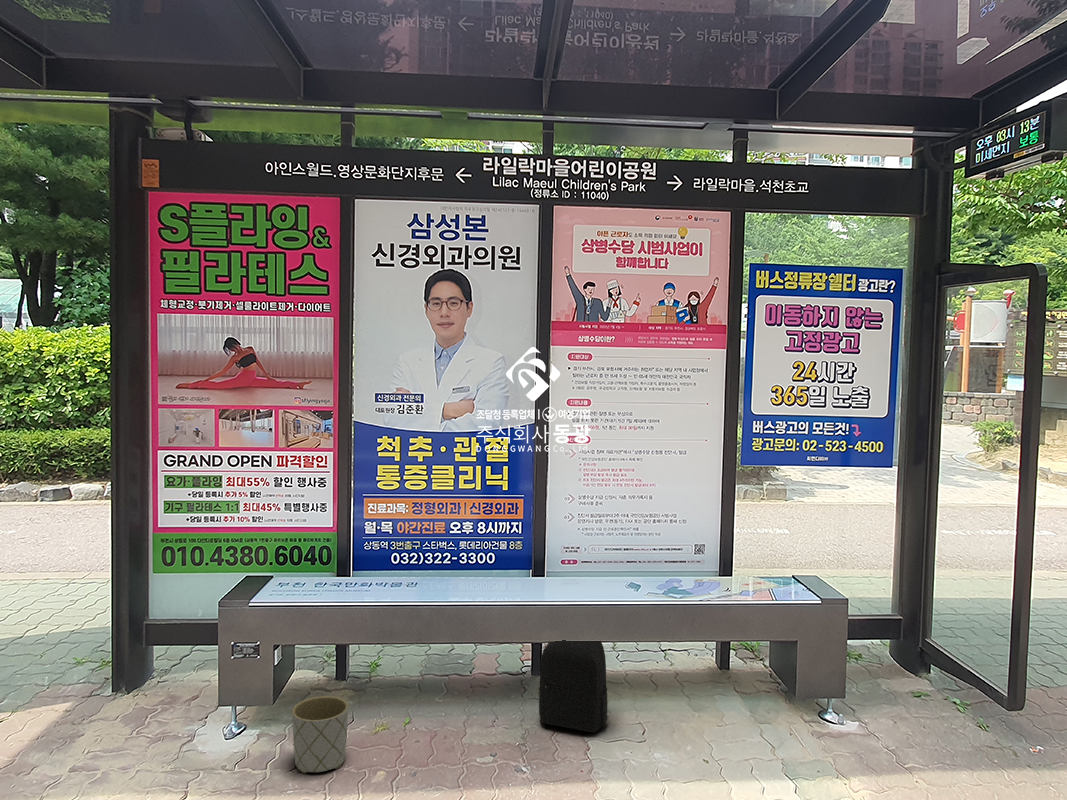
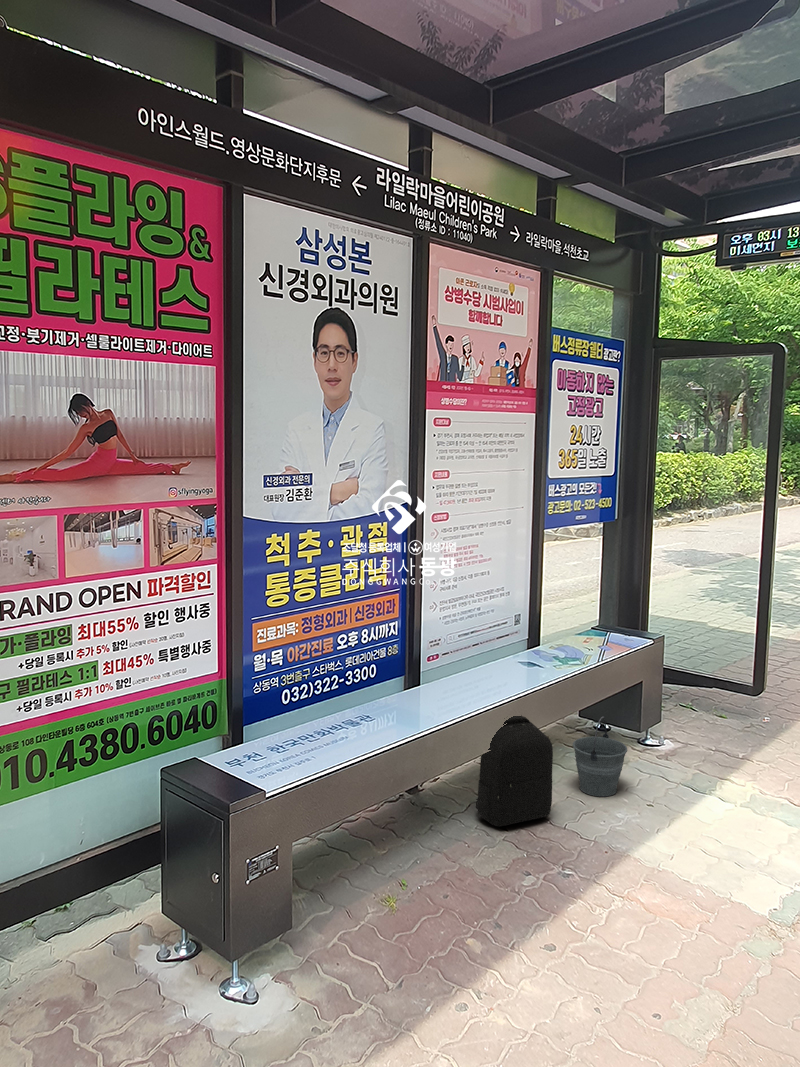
bucket: none [660,660,717,744] -> present [573,717,627,797]
planter: present [292,696,348,773] -> none [366,874,437,979]

